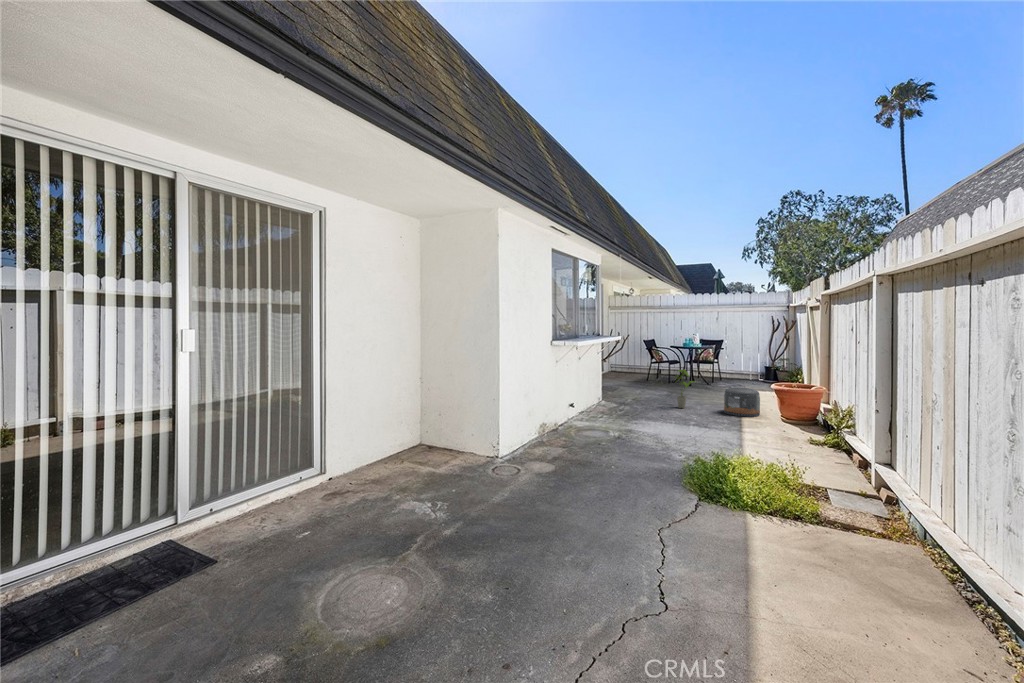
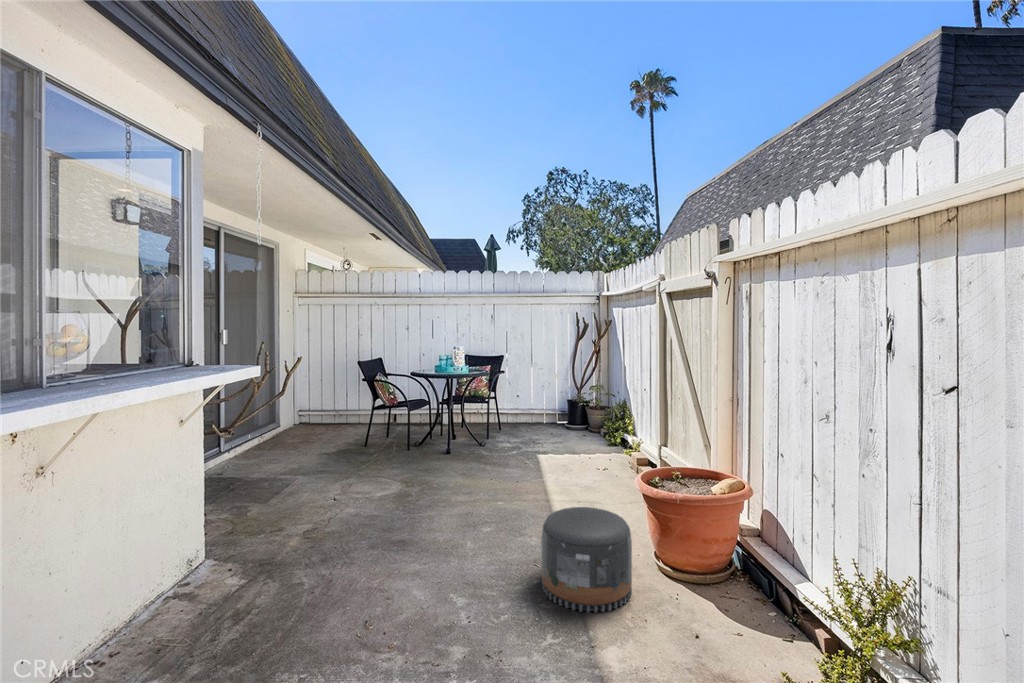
house plant: present [676,370,693,408] -> none [406,471,469,591]

